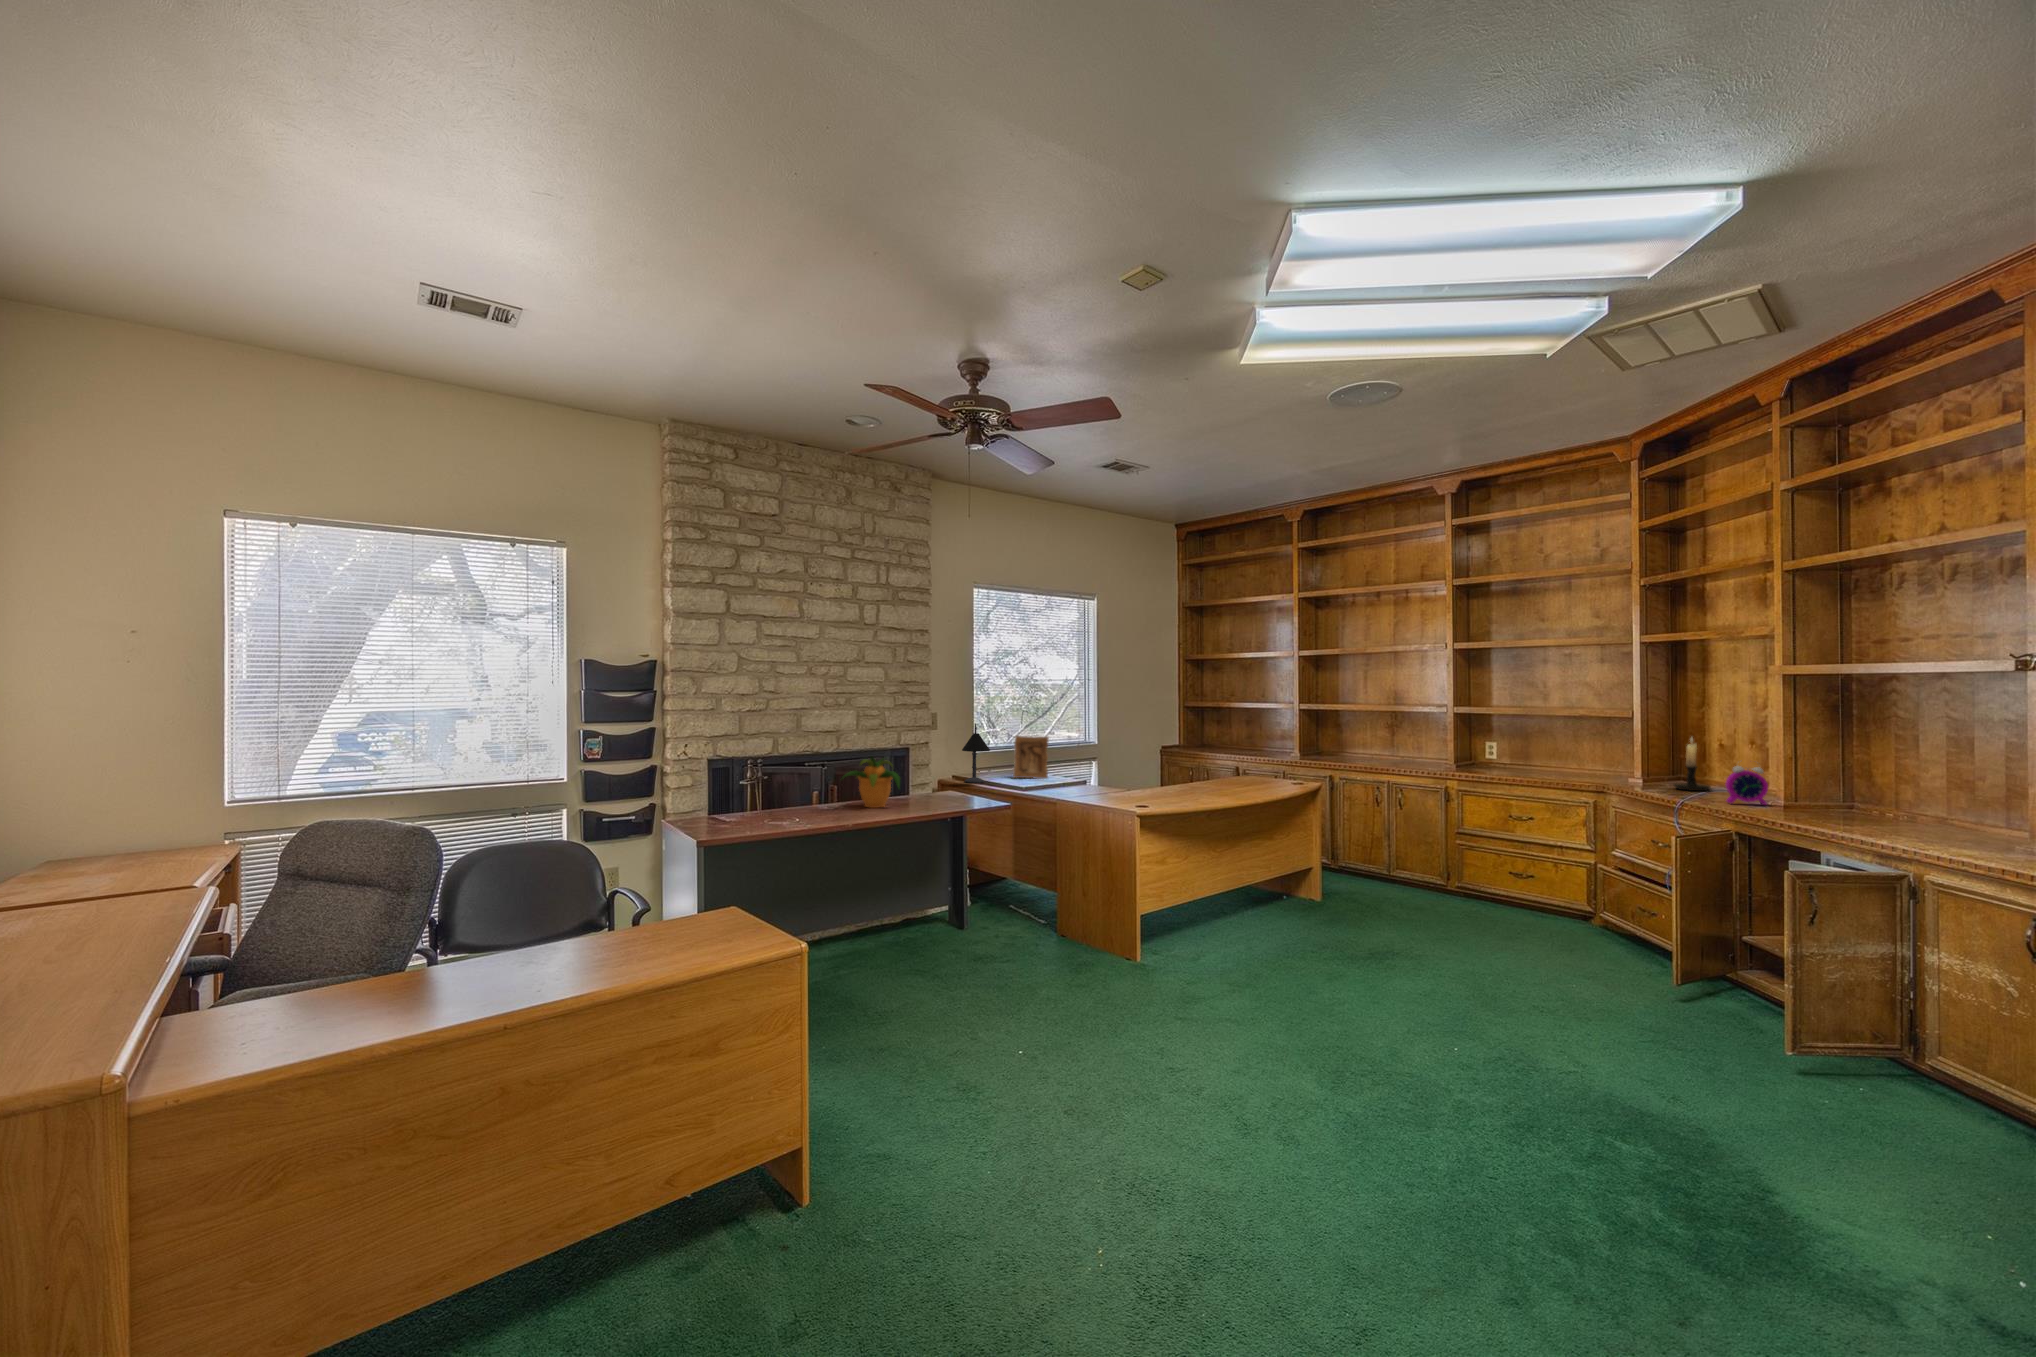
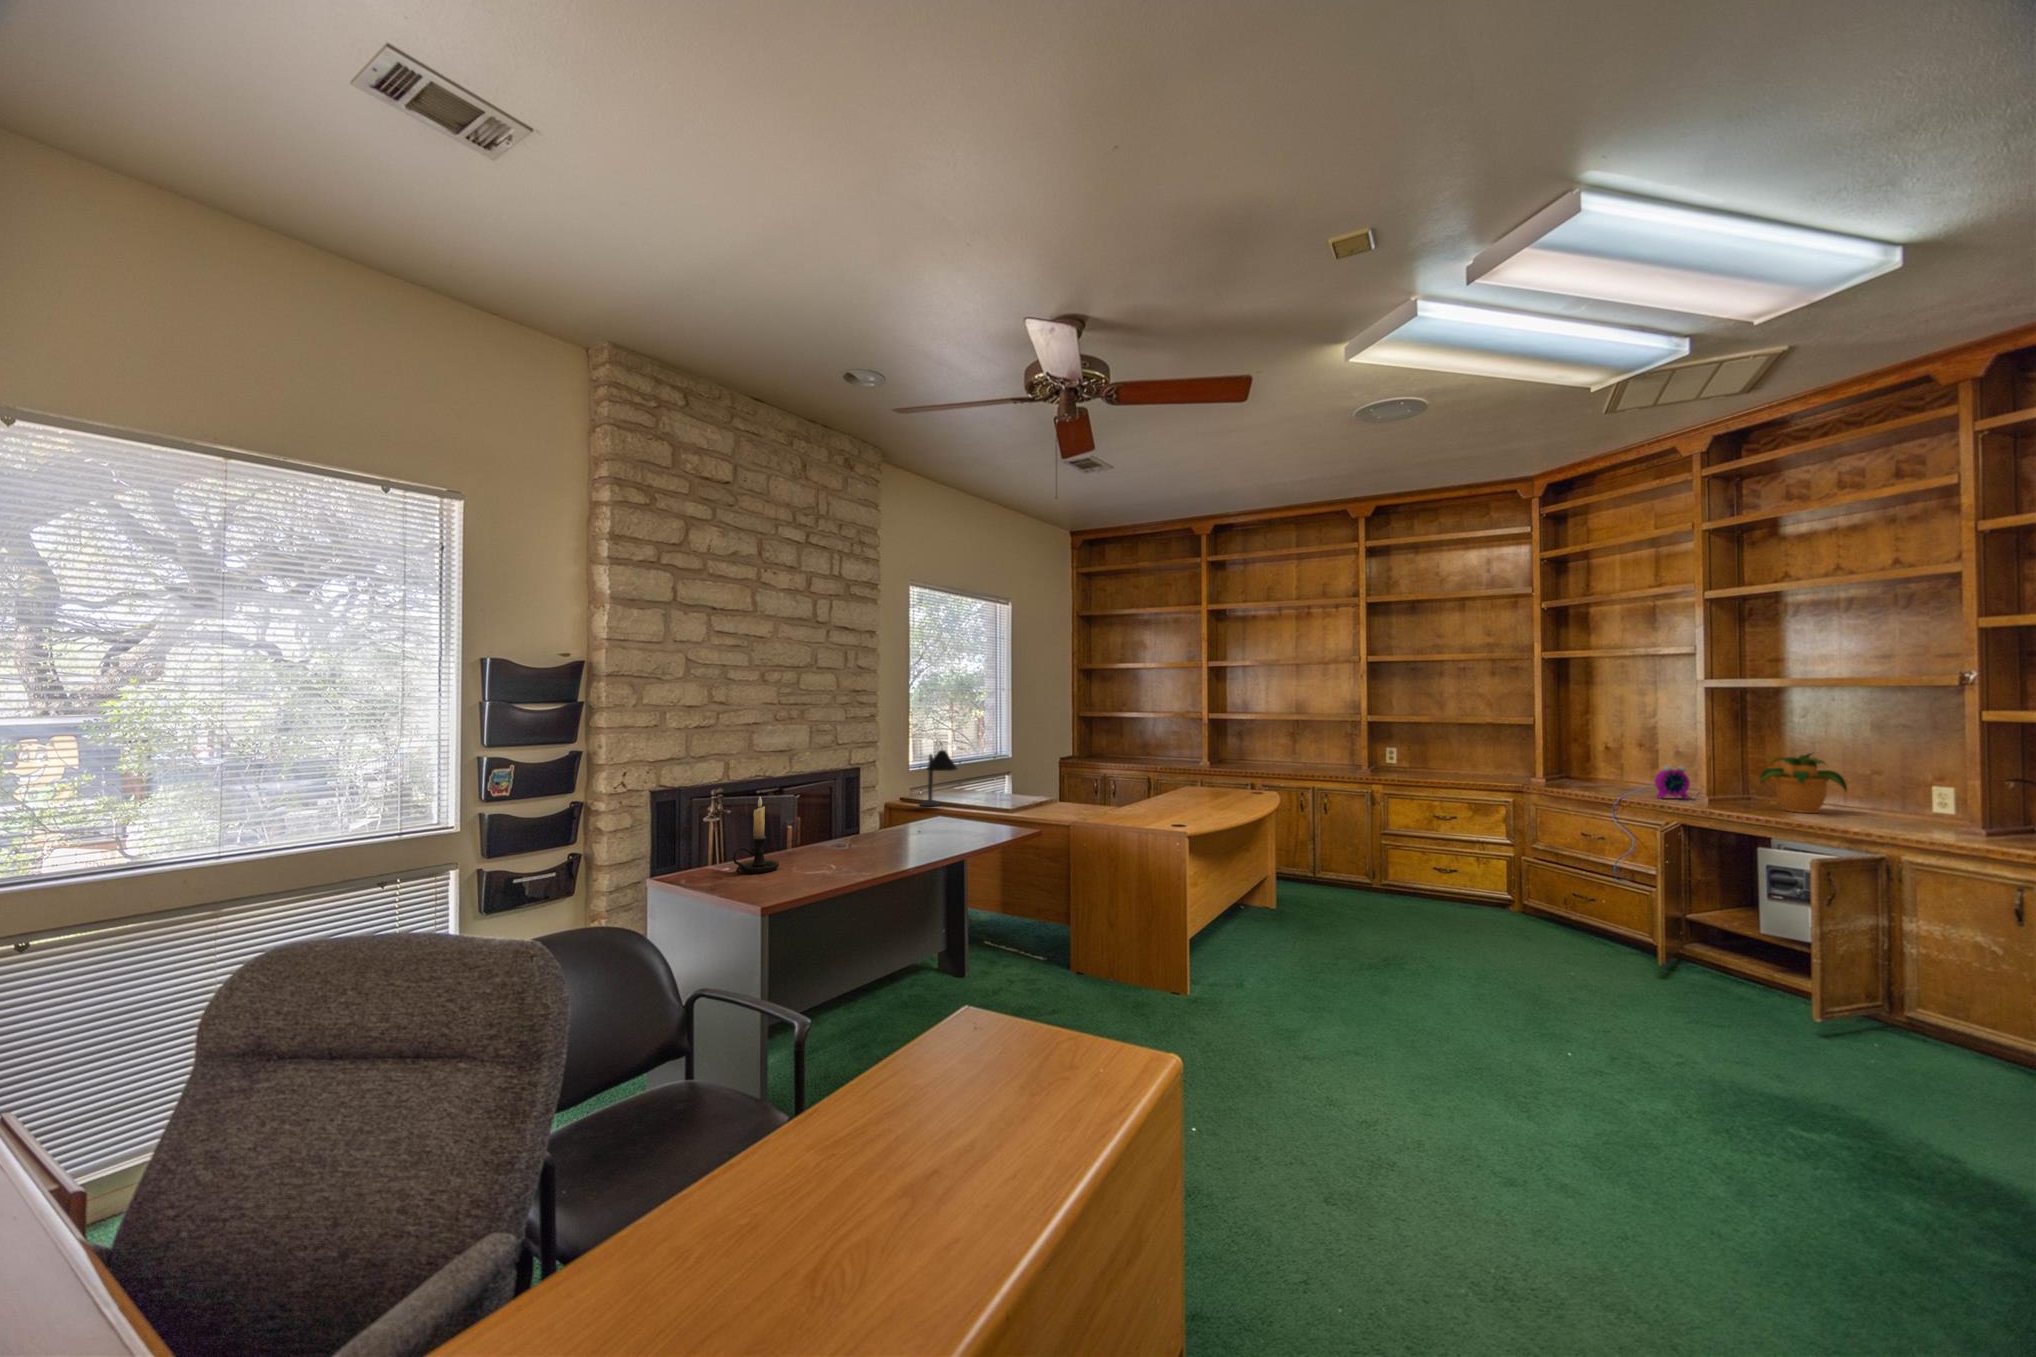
picture frame: present [1013,736,1049,779] -> none [966,751,1005,799]
candle holder: present [1674,738,1711,791] -> present [733,797,779,873]
potted plant: present [843,756,900,808] -> present [1760,753,1847,813]

